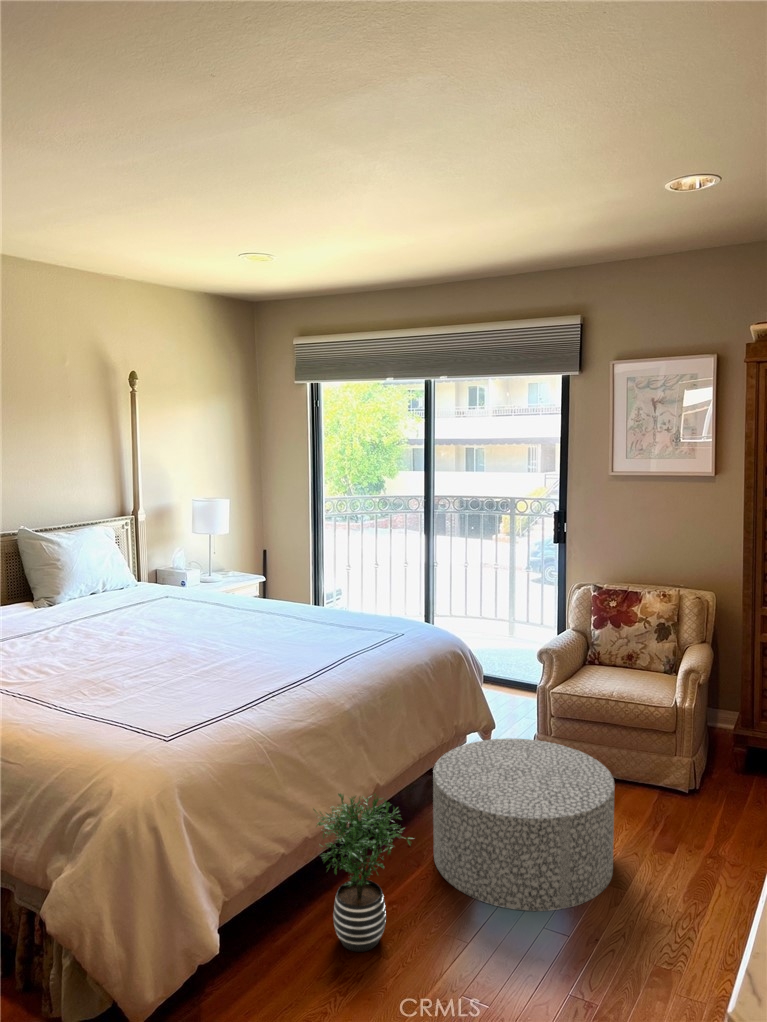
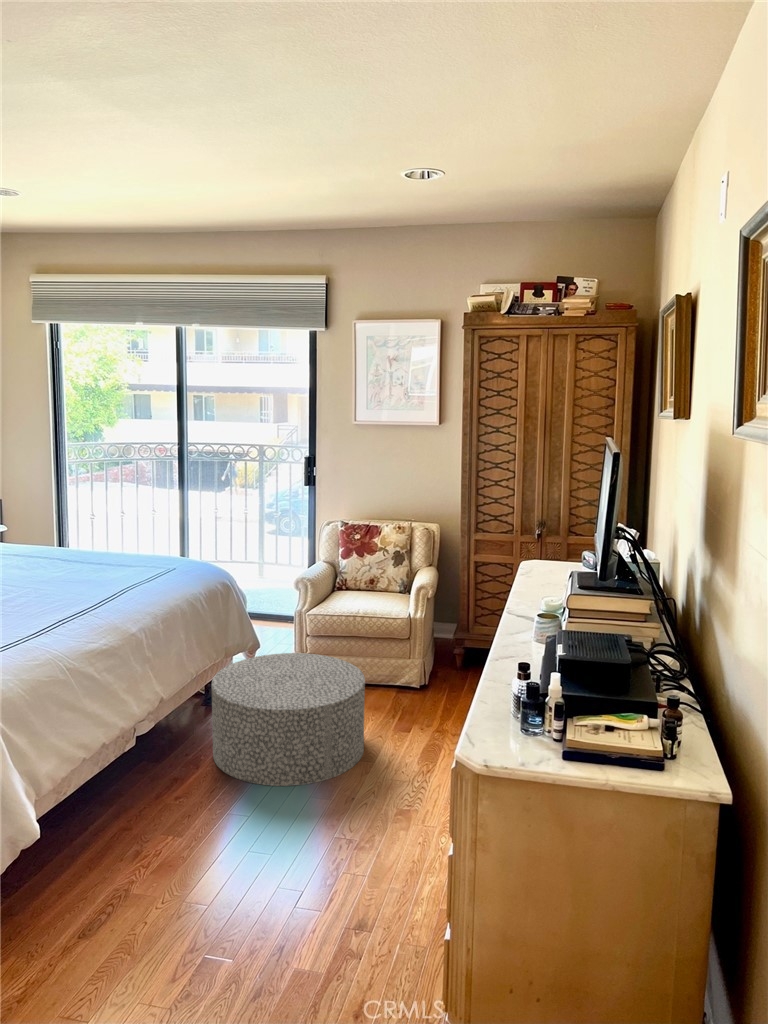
potted plant: present [313,794,413,952] -> none [111,700,207,835]

